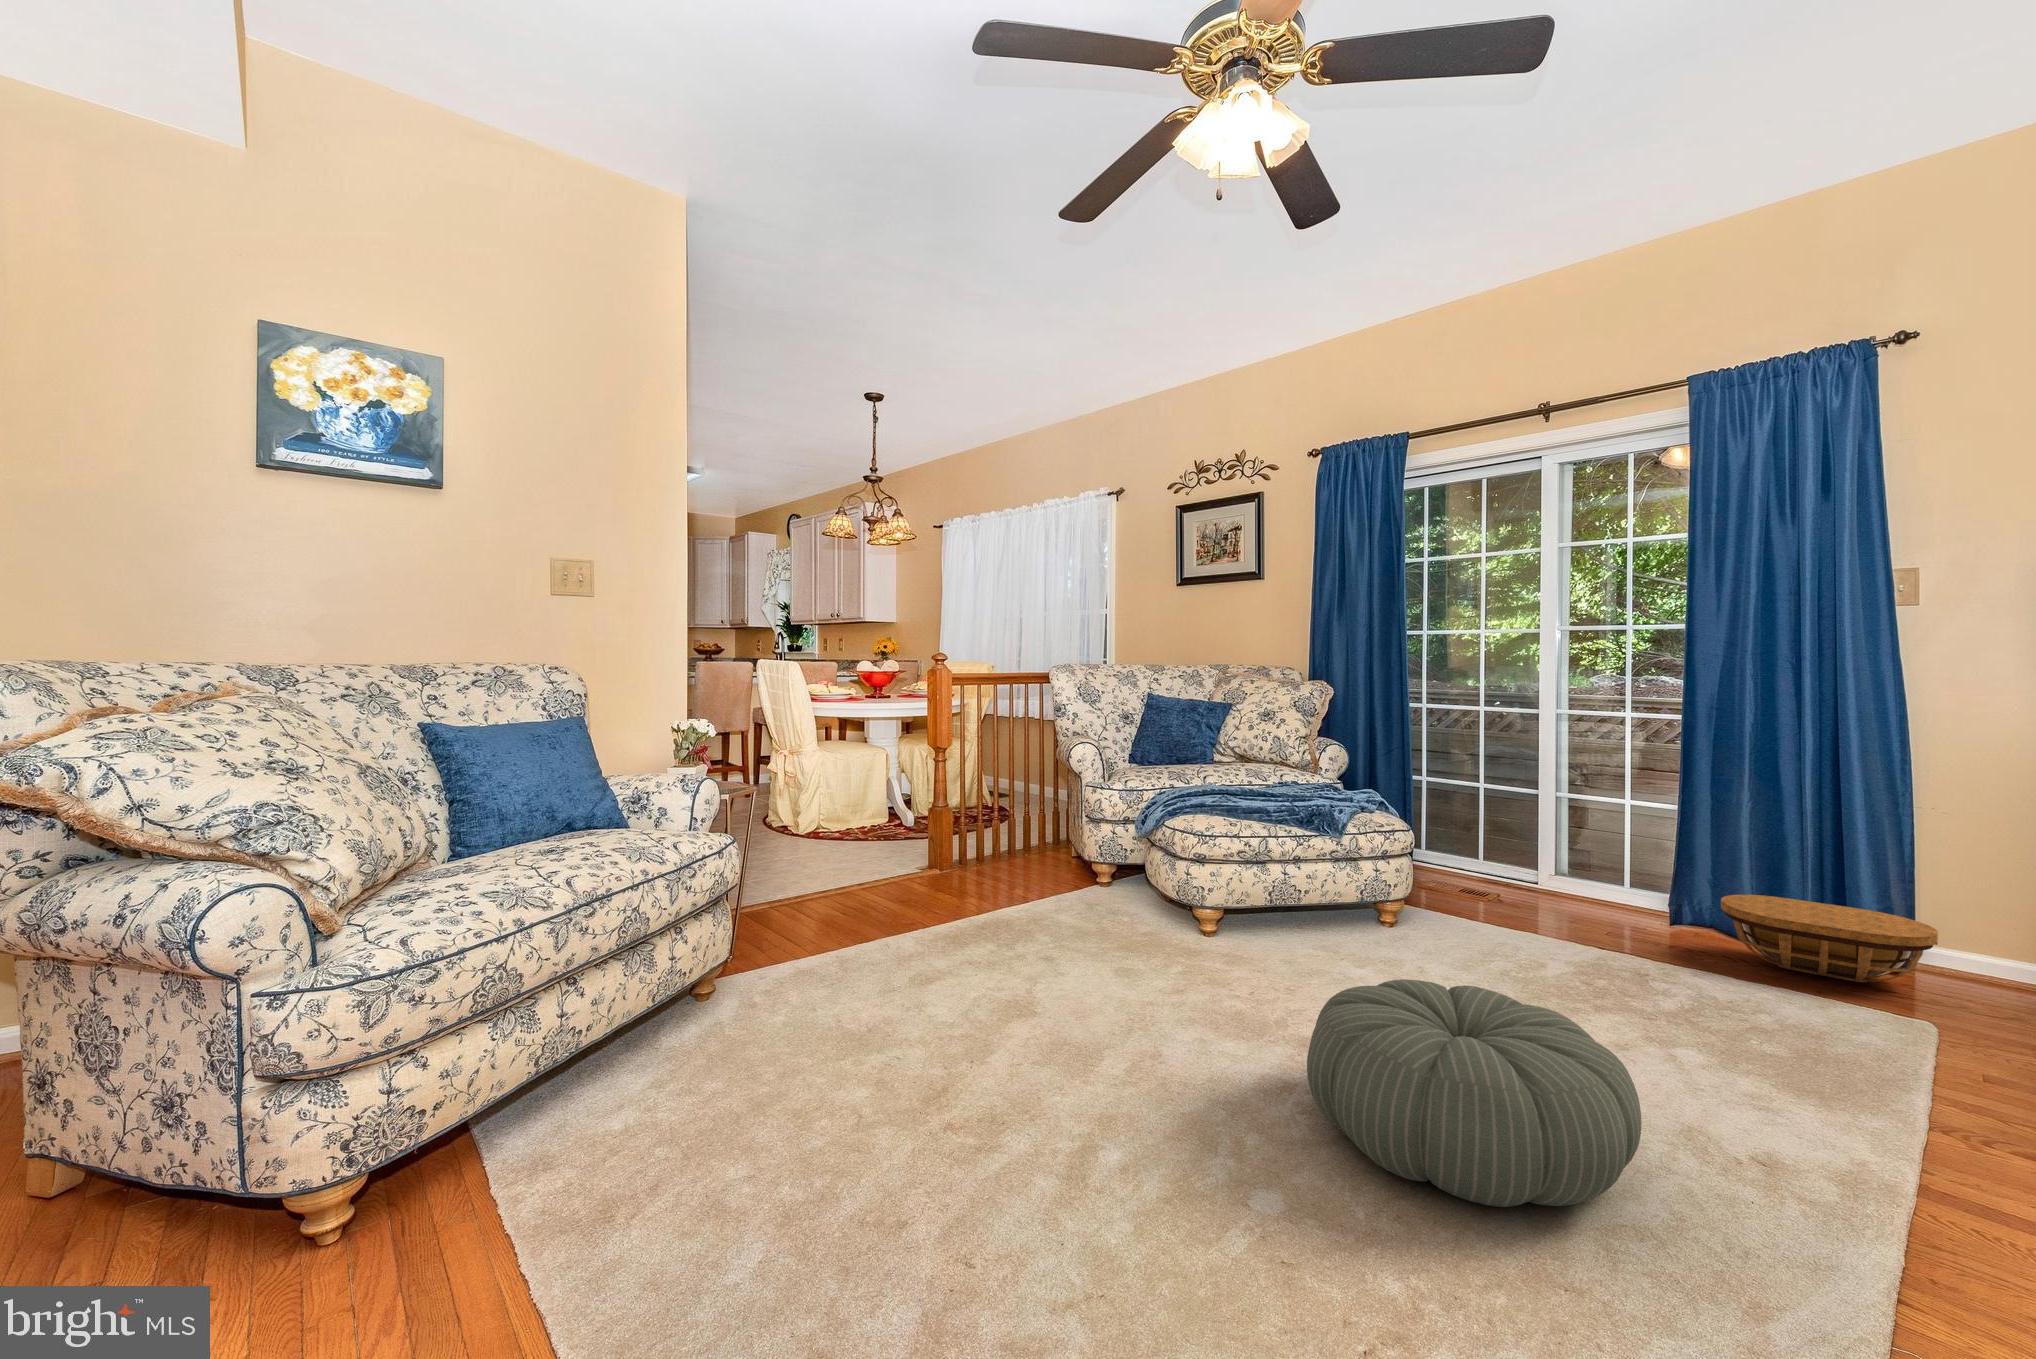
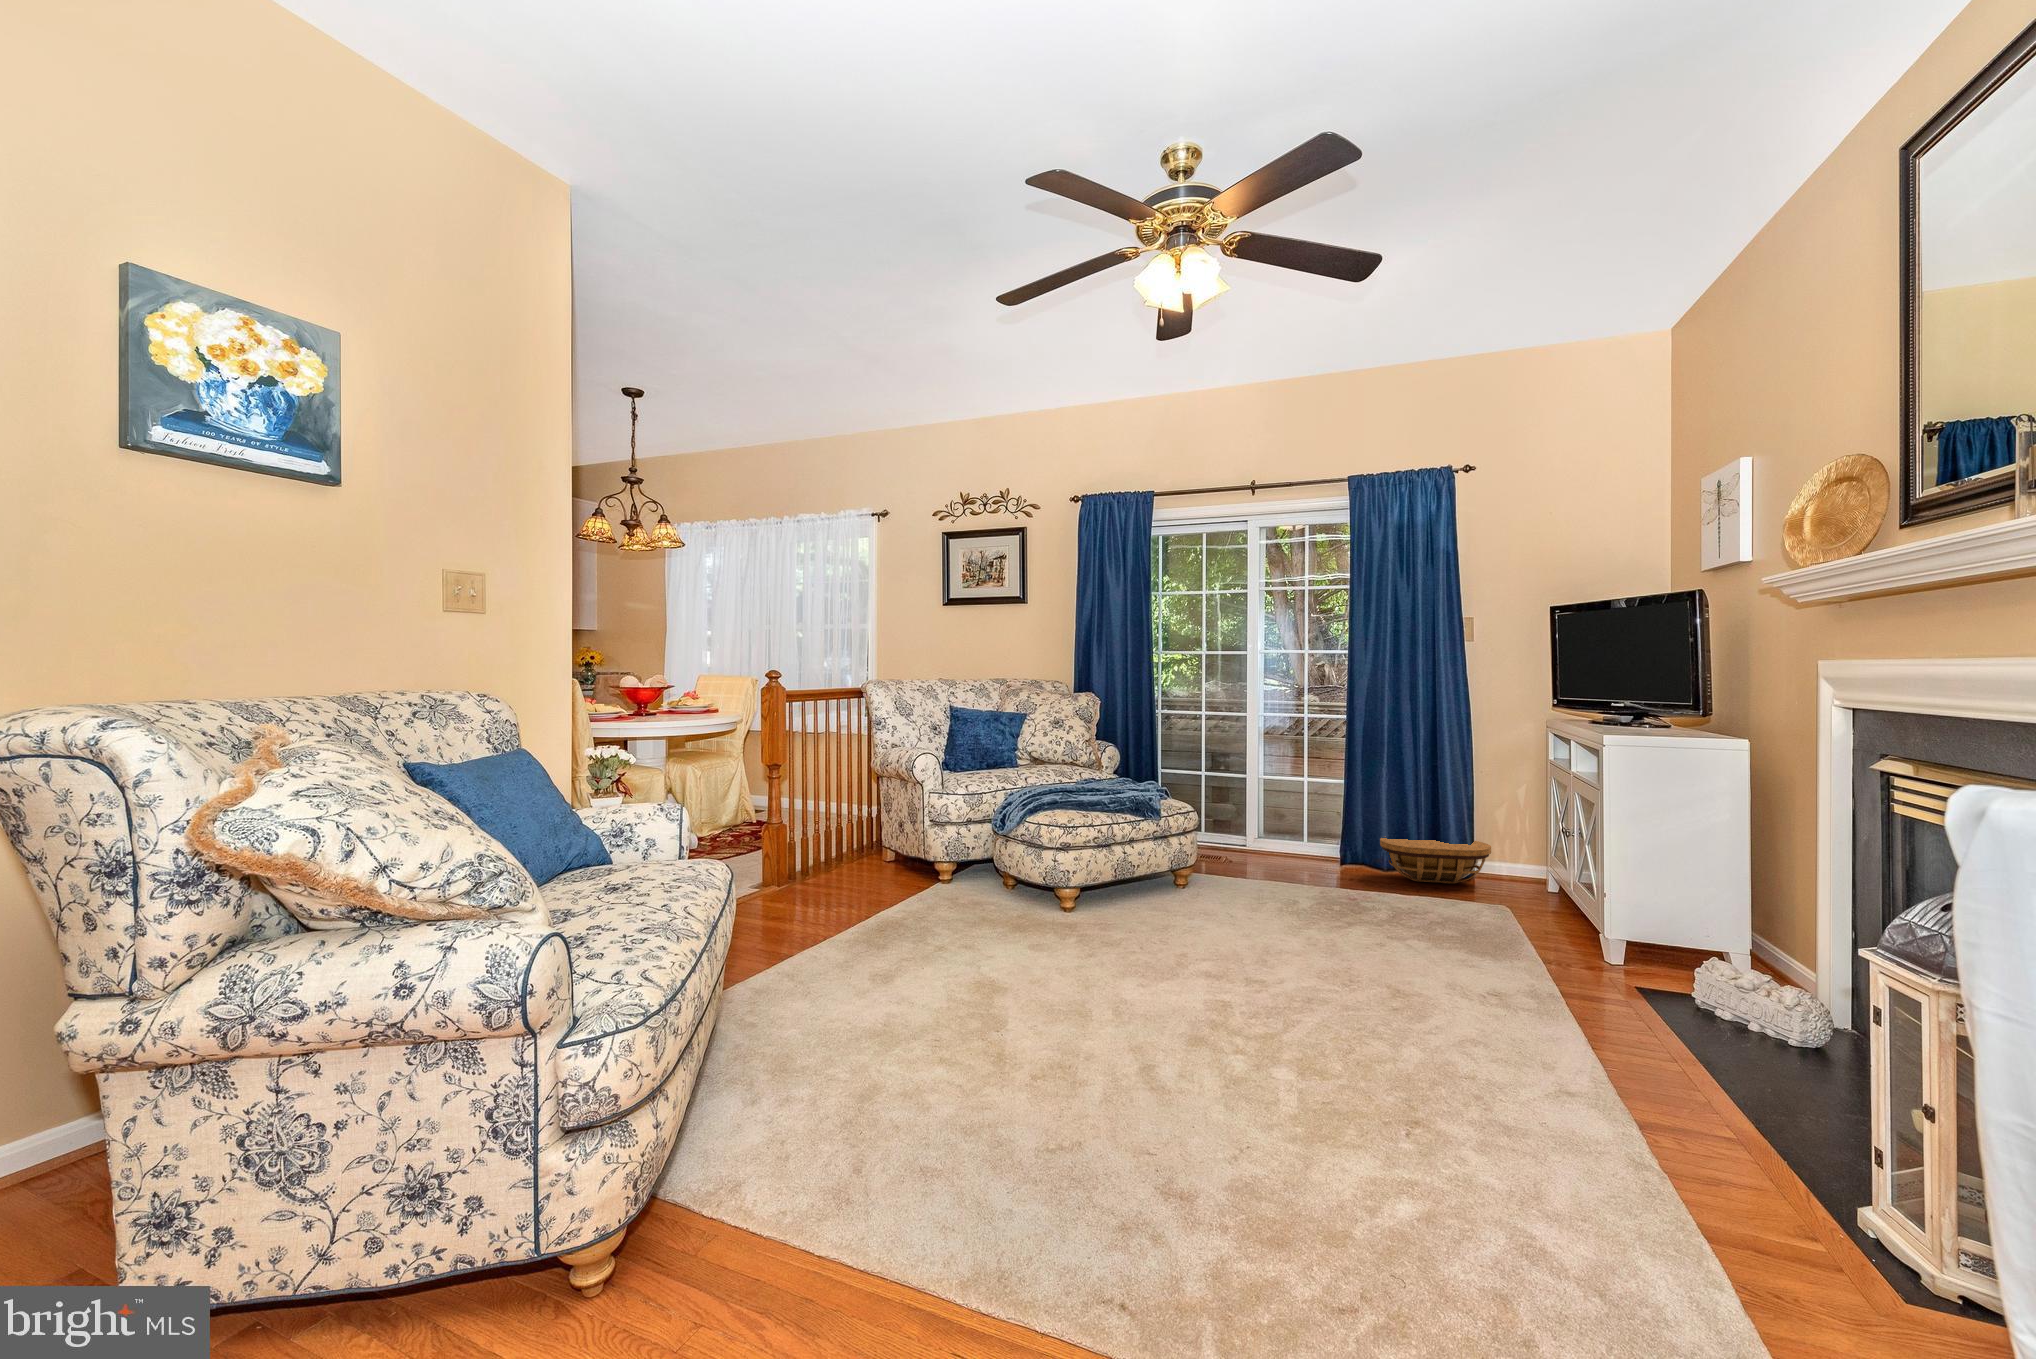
pouf: present [1307,979,1642,1207] -> none [1246,902,1450,1024]

